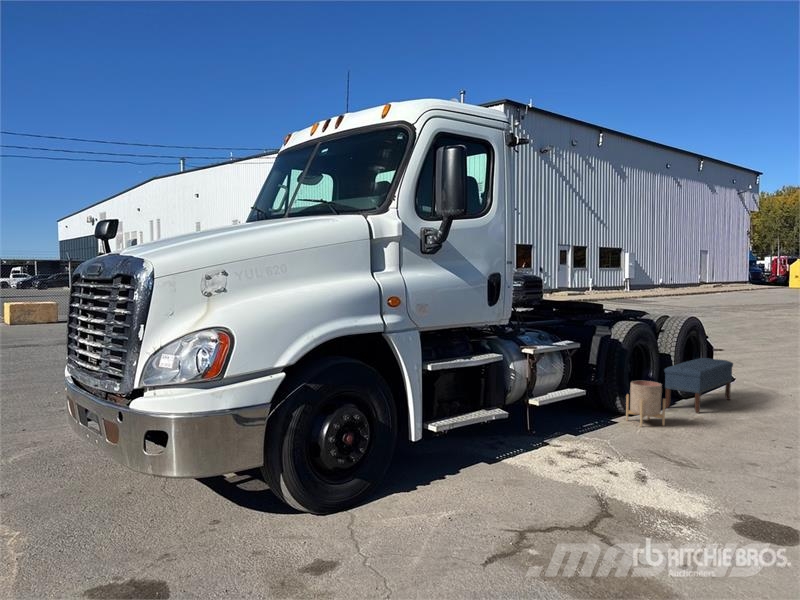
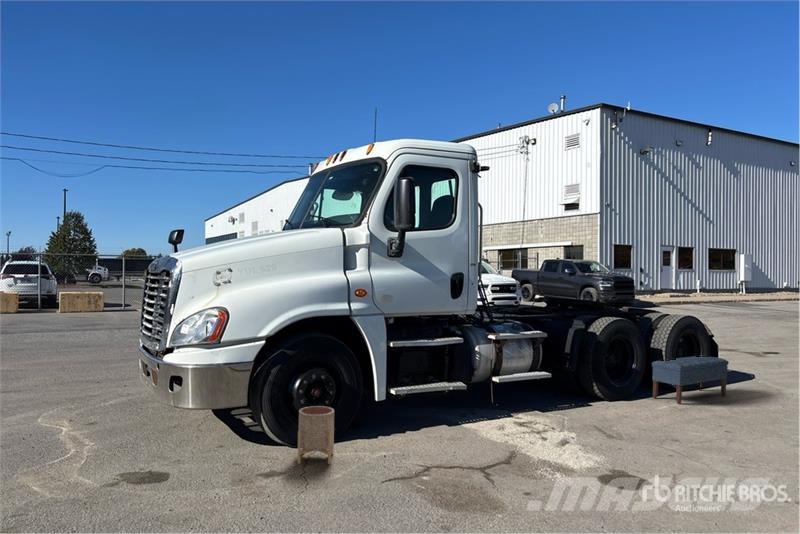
planter: present [626,381,665,427] -> present [298,406,334,464]

